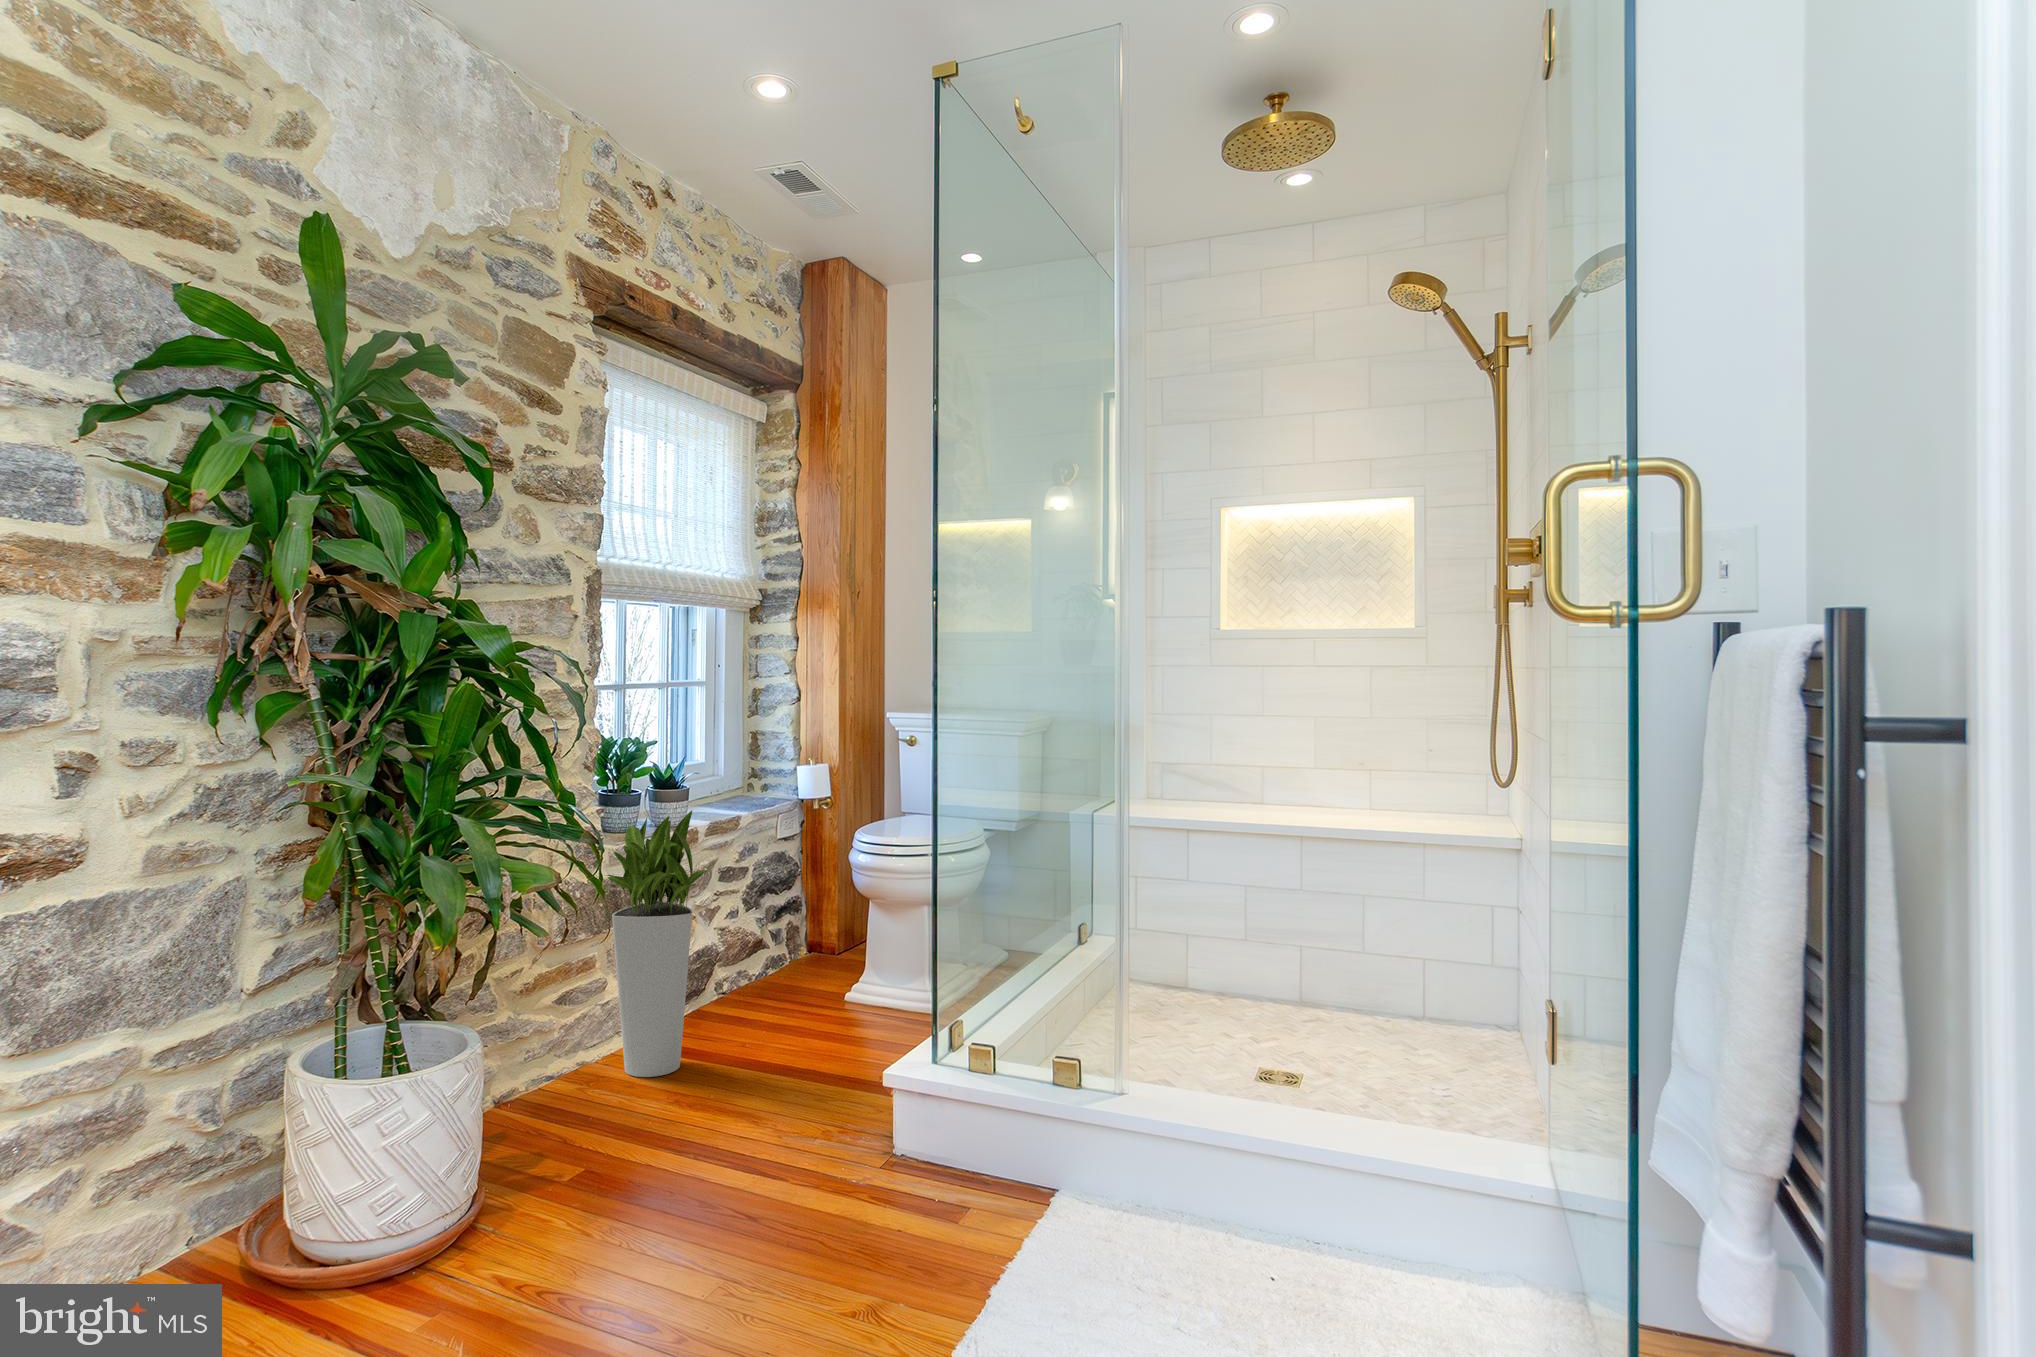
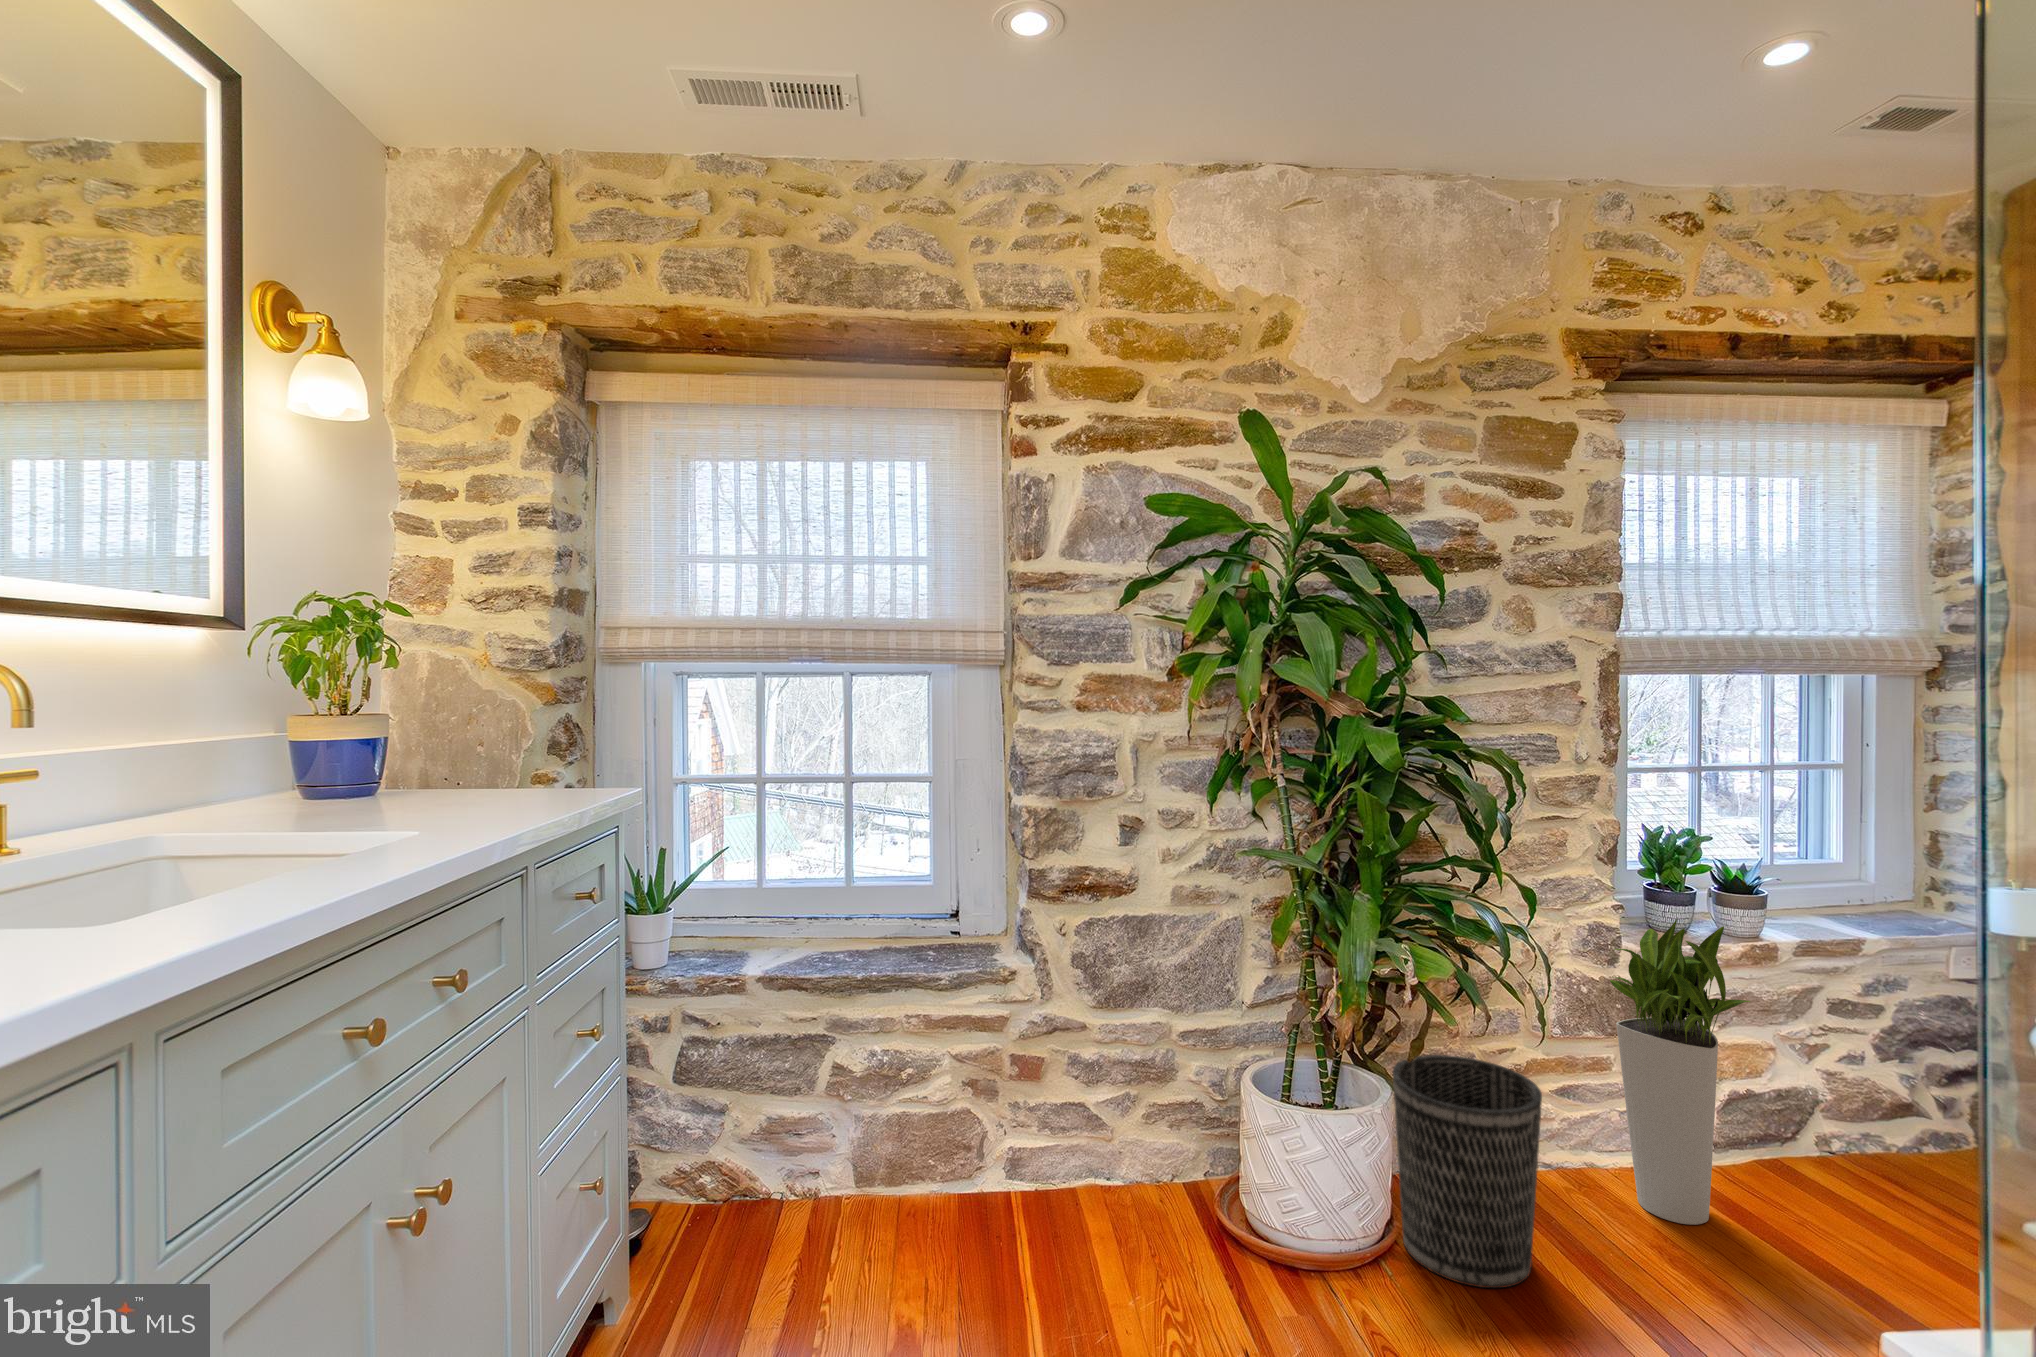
wastebasket: none [451,973,602,1193] -> present [1393,1055,1542,1288]

